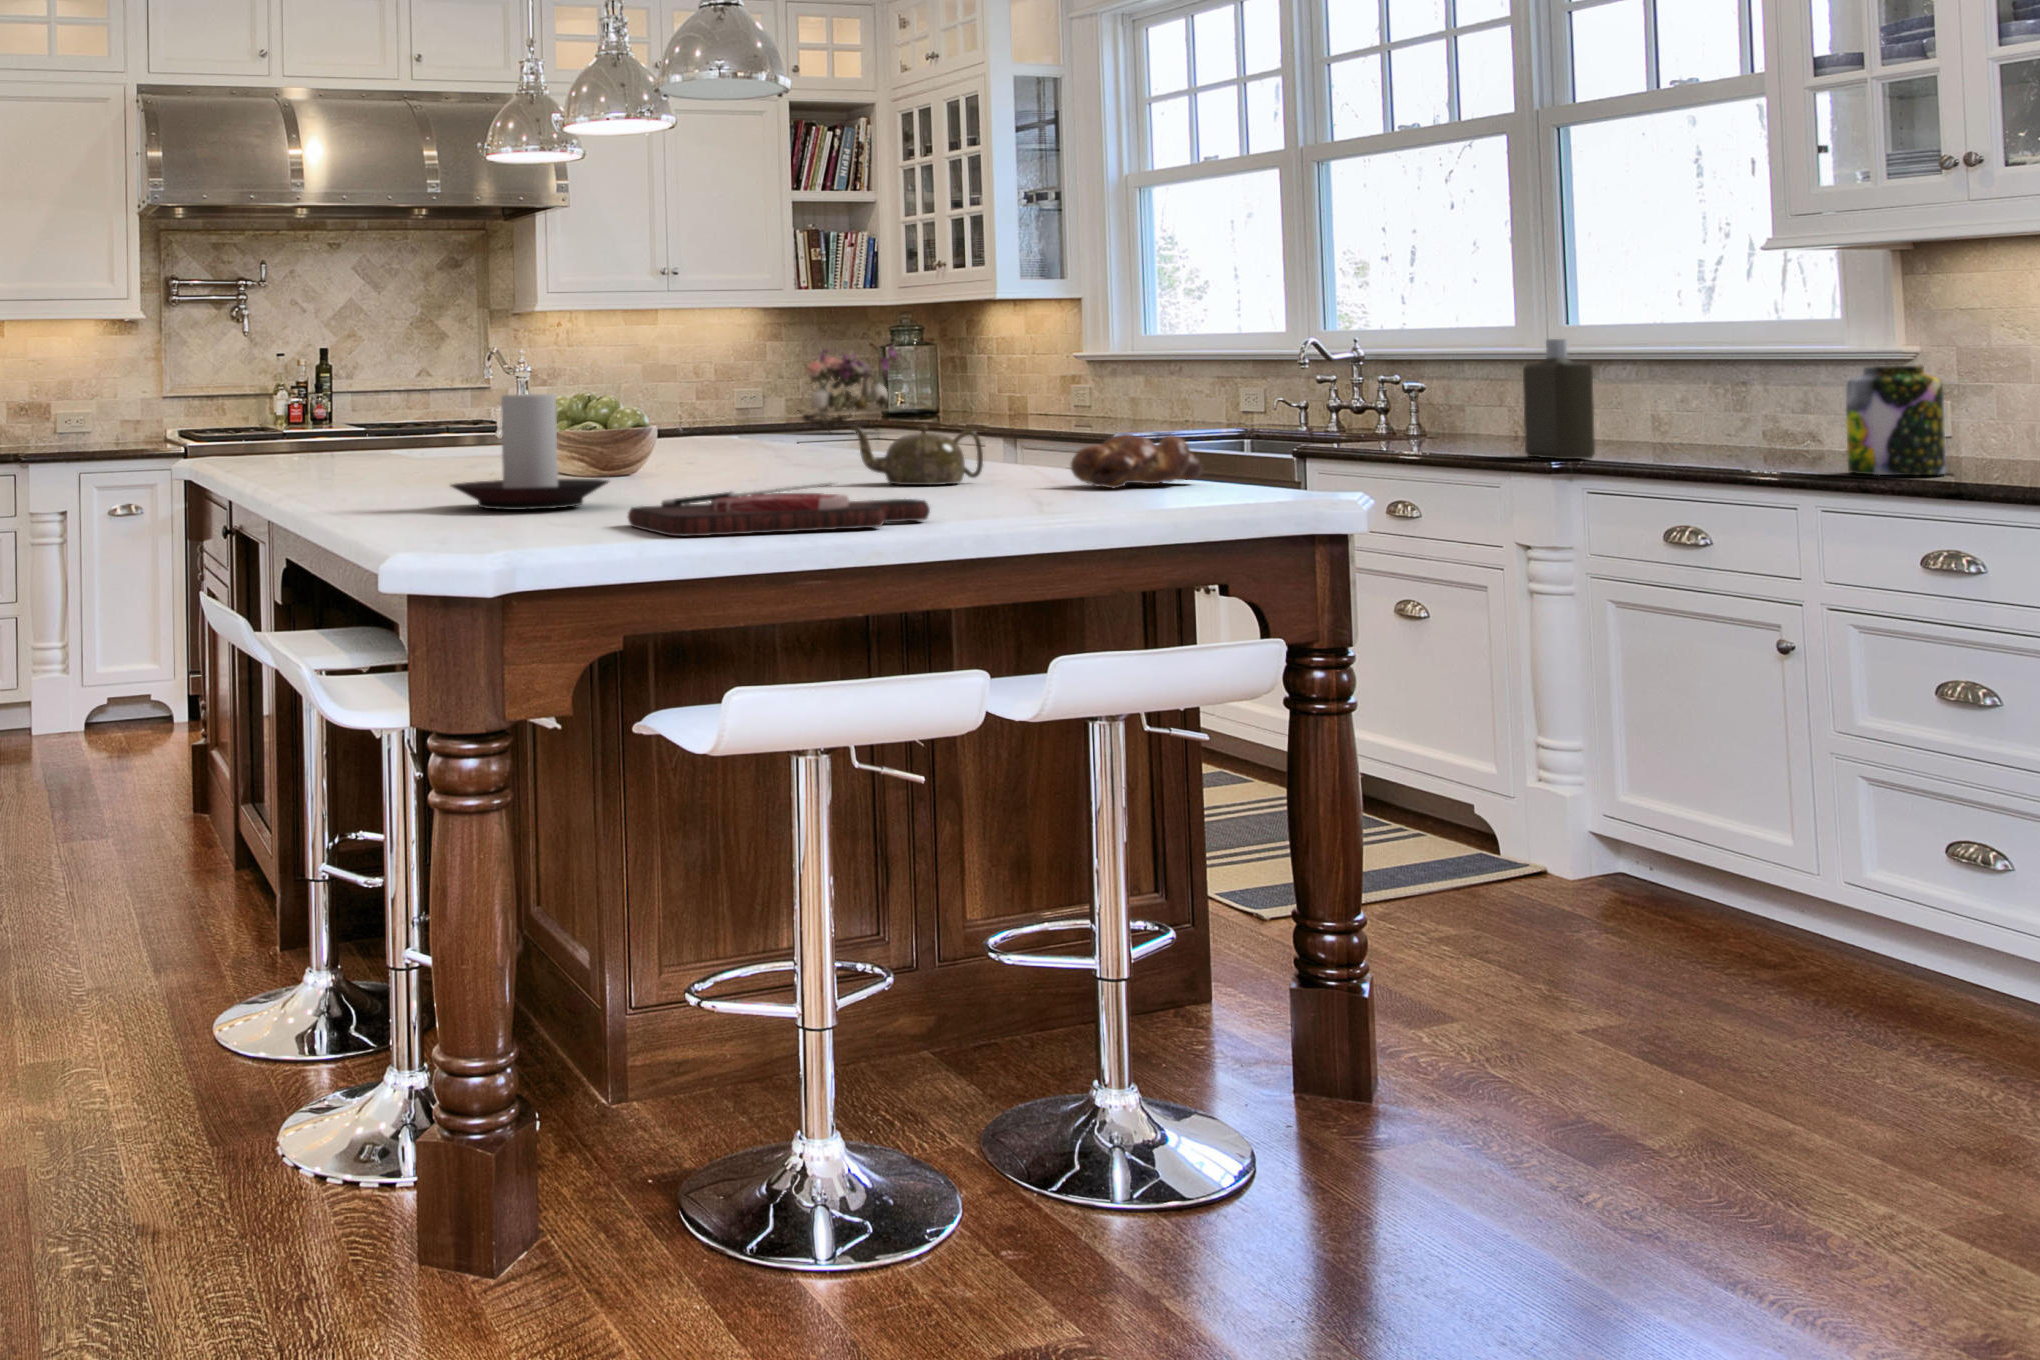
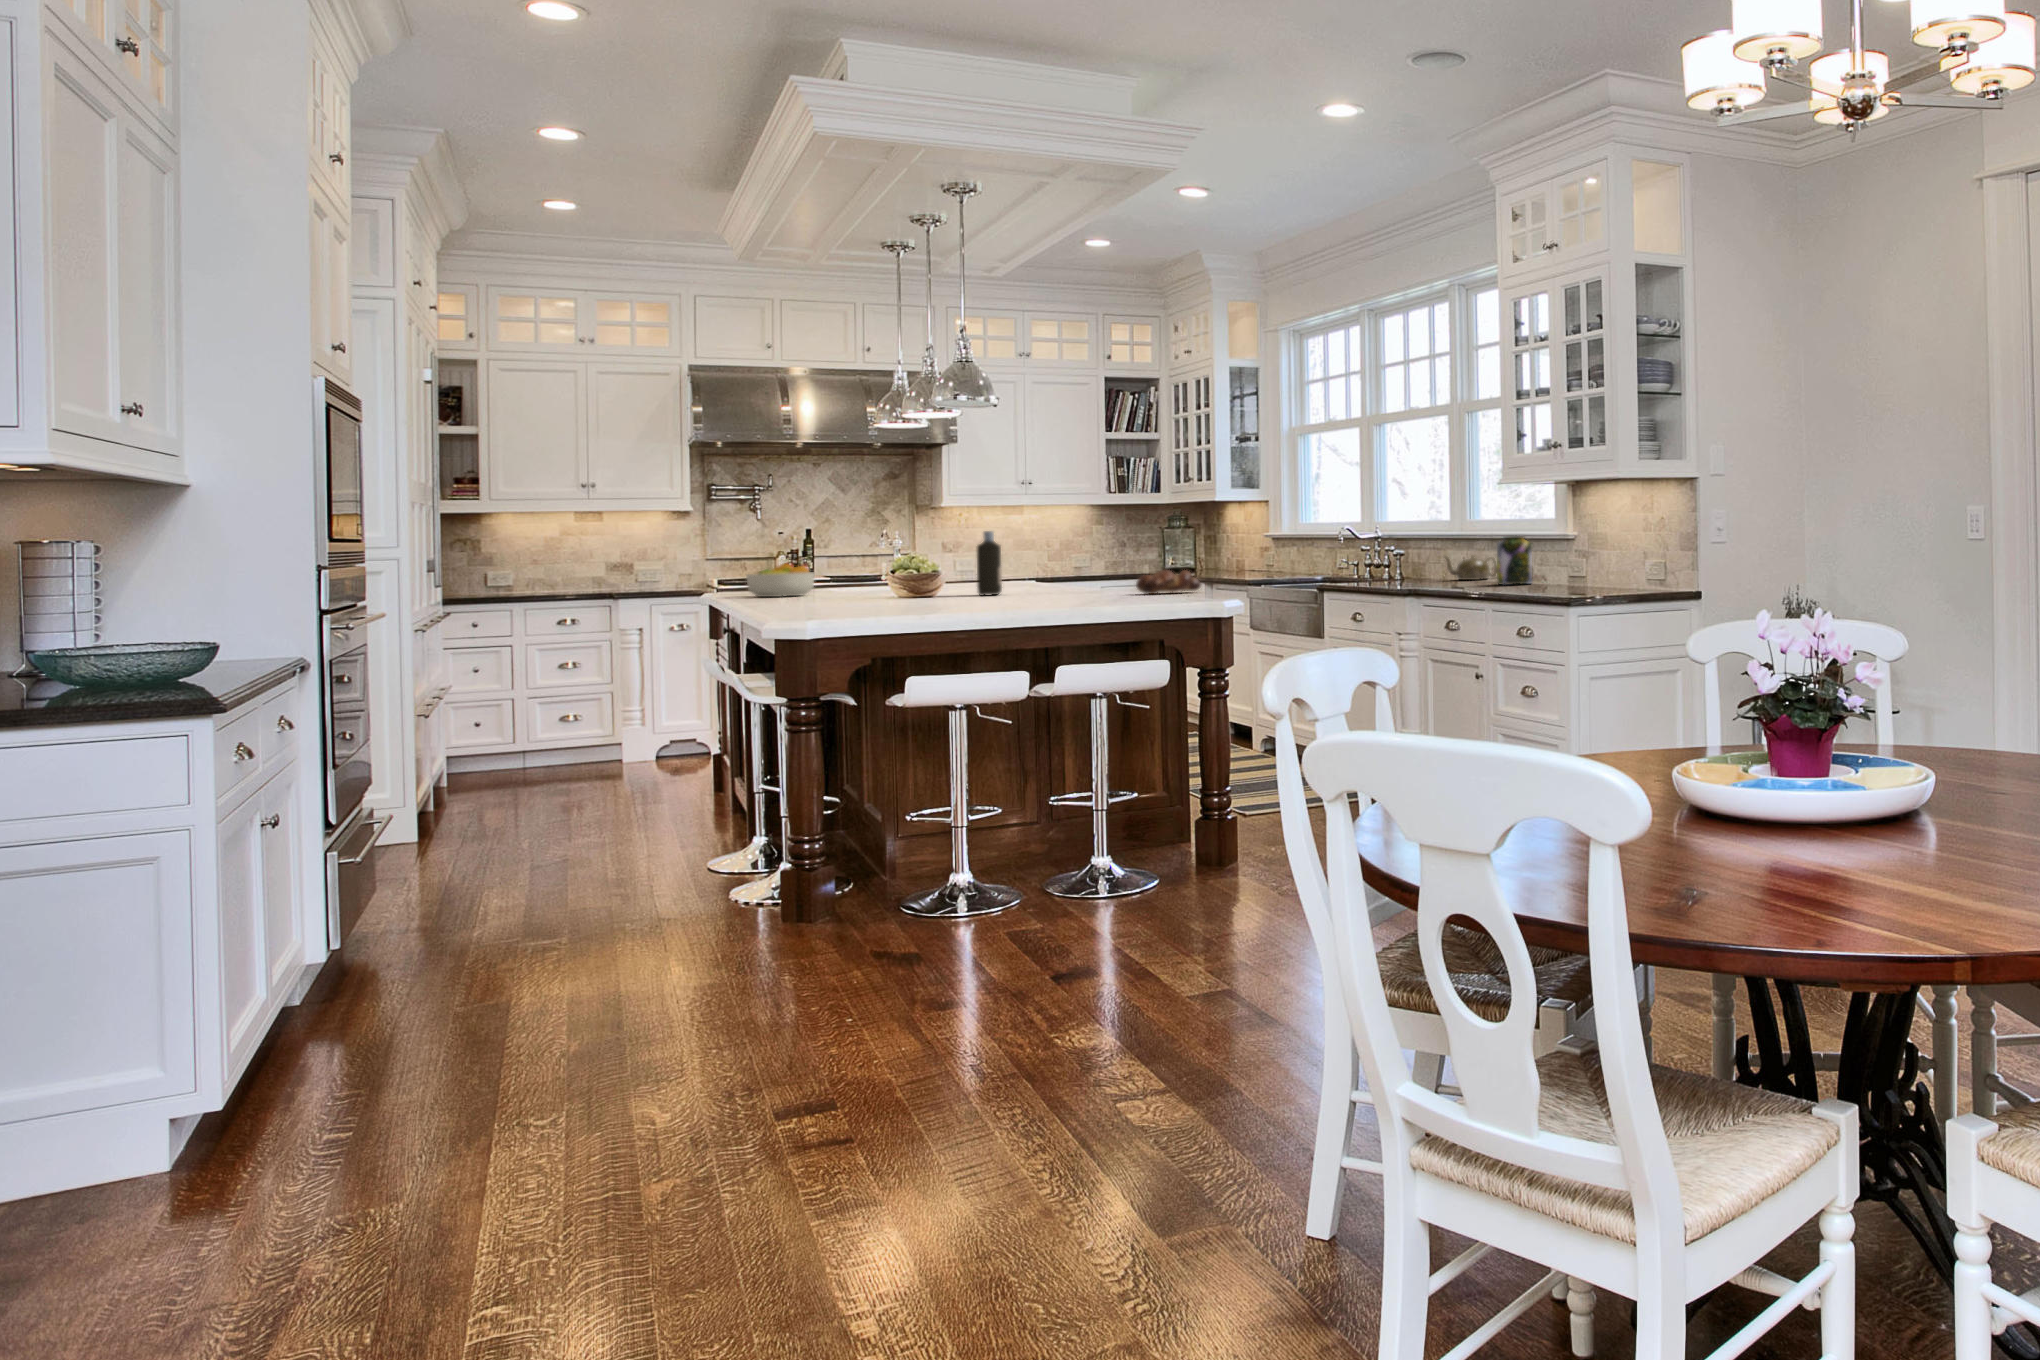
bottle: present [1523,339,1595,459] -> present [977,531,1002,596]
flower arrangement: present [789,344,897,429] -> none [1096,523,1164,576]
candle holder: present [450,394,609,510] -> none [822,550,900,605]
fruit bowl: none [257,409,381,476] -> present [746,563,815,597]
teapot: present [850,425,983,485] -> present [1445,556,1497,580]
cutting board: present [628,483,930,536] -> none [889,589,1023,610]

